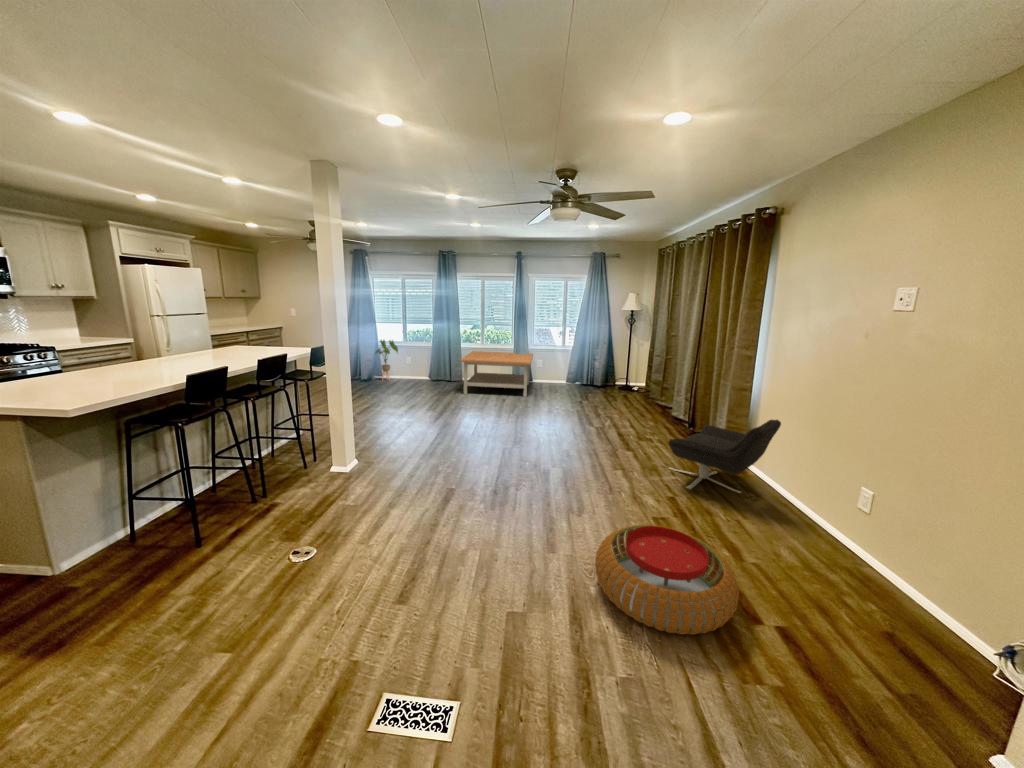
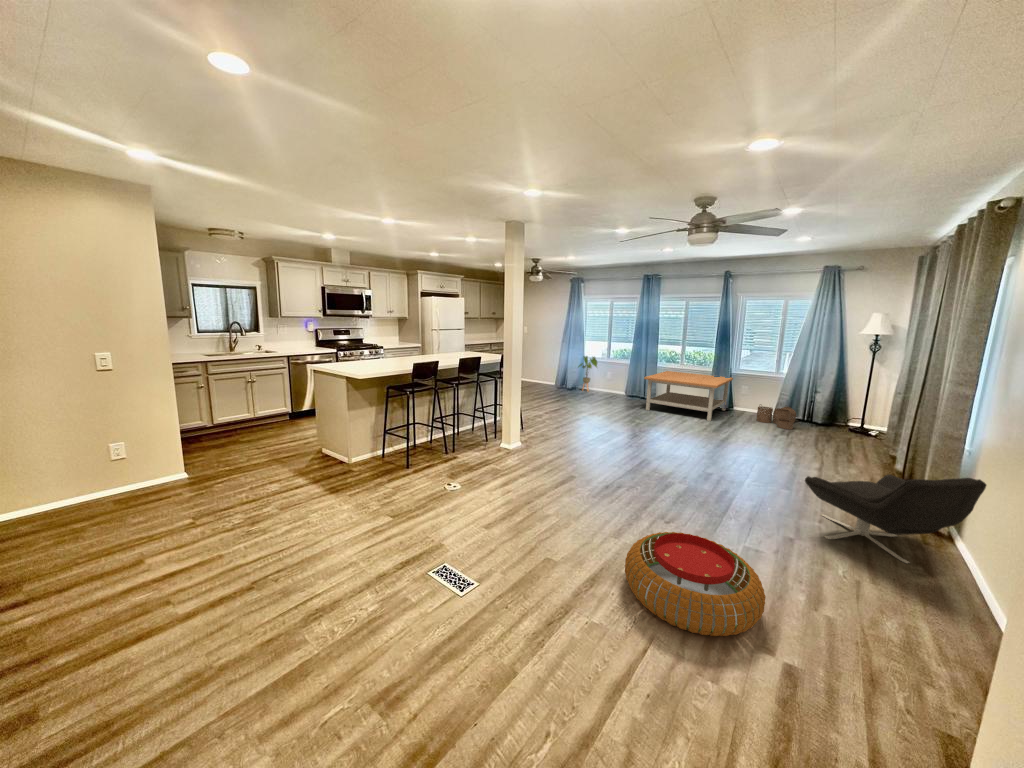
woven basket: none [558,375,588,396] -> present [757,406,796,429]

